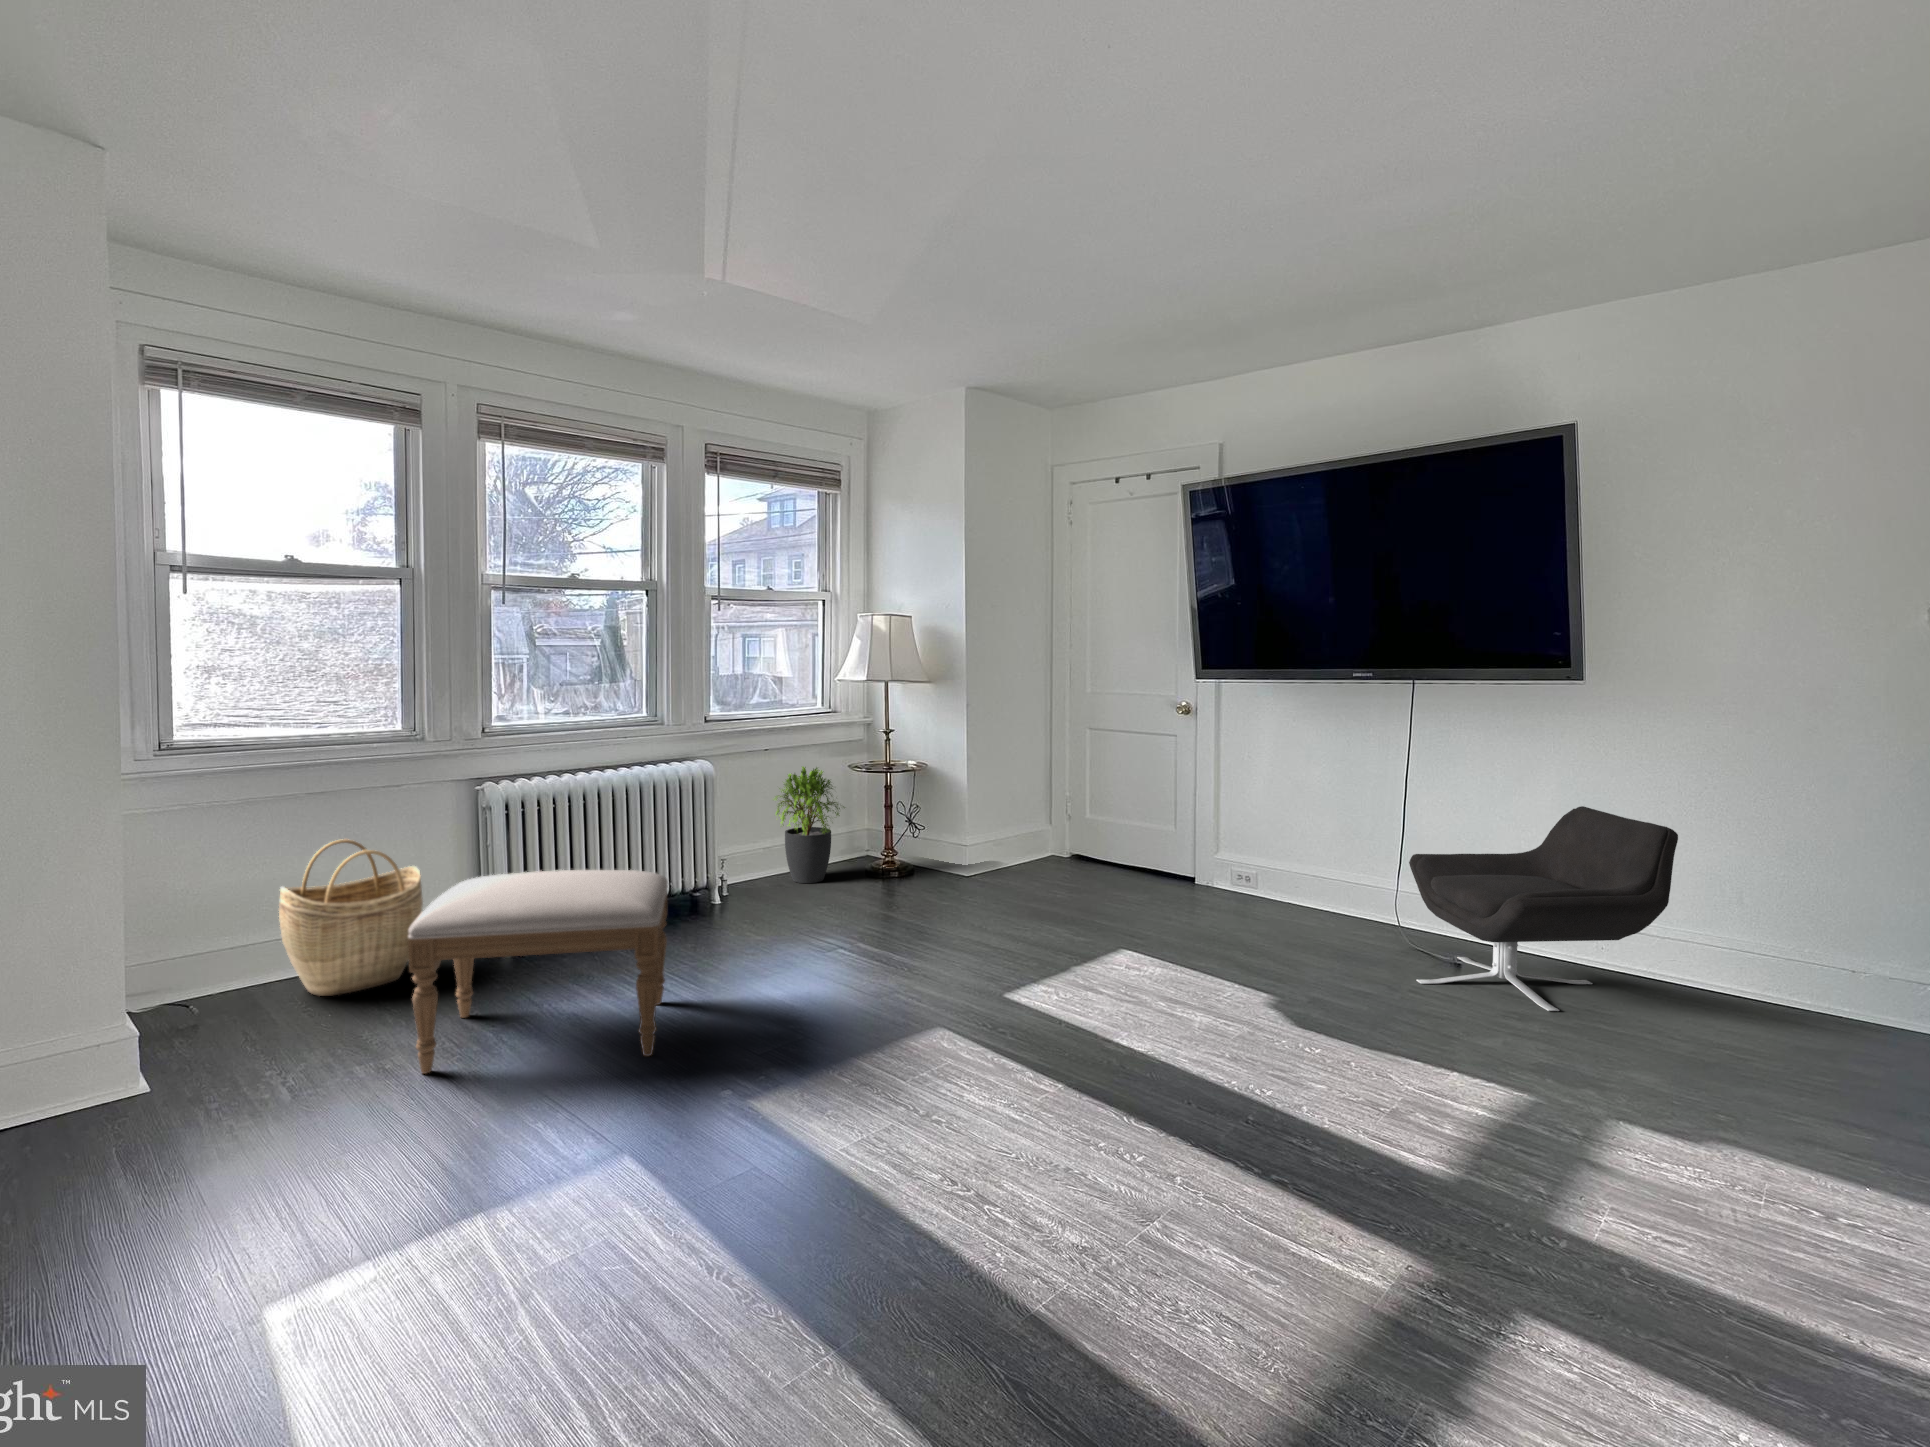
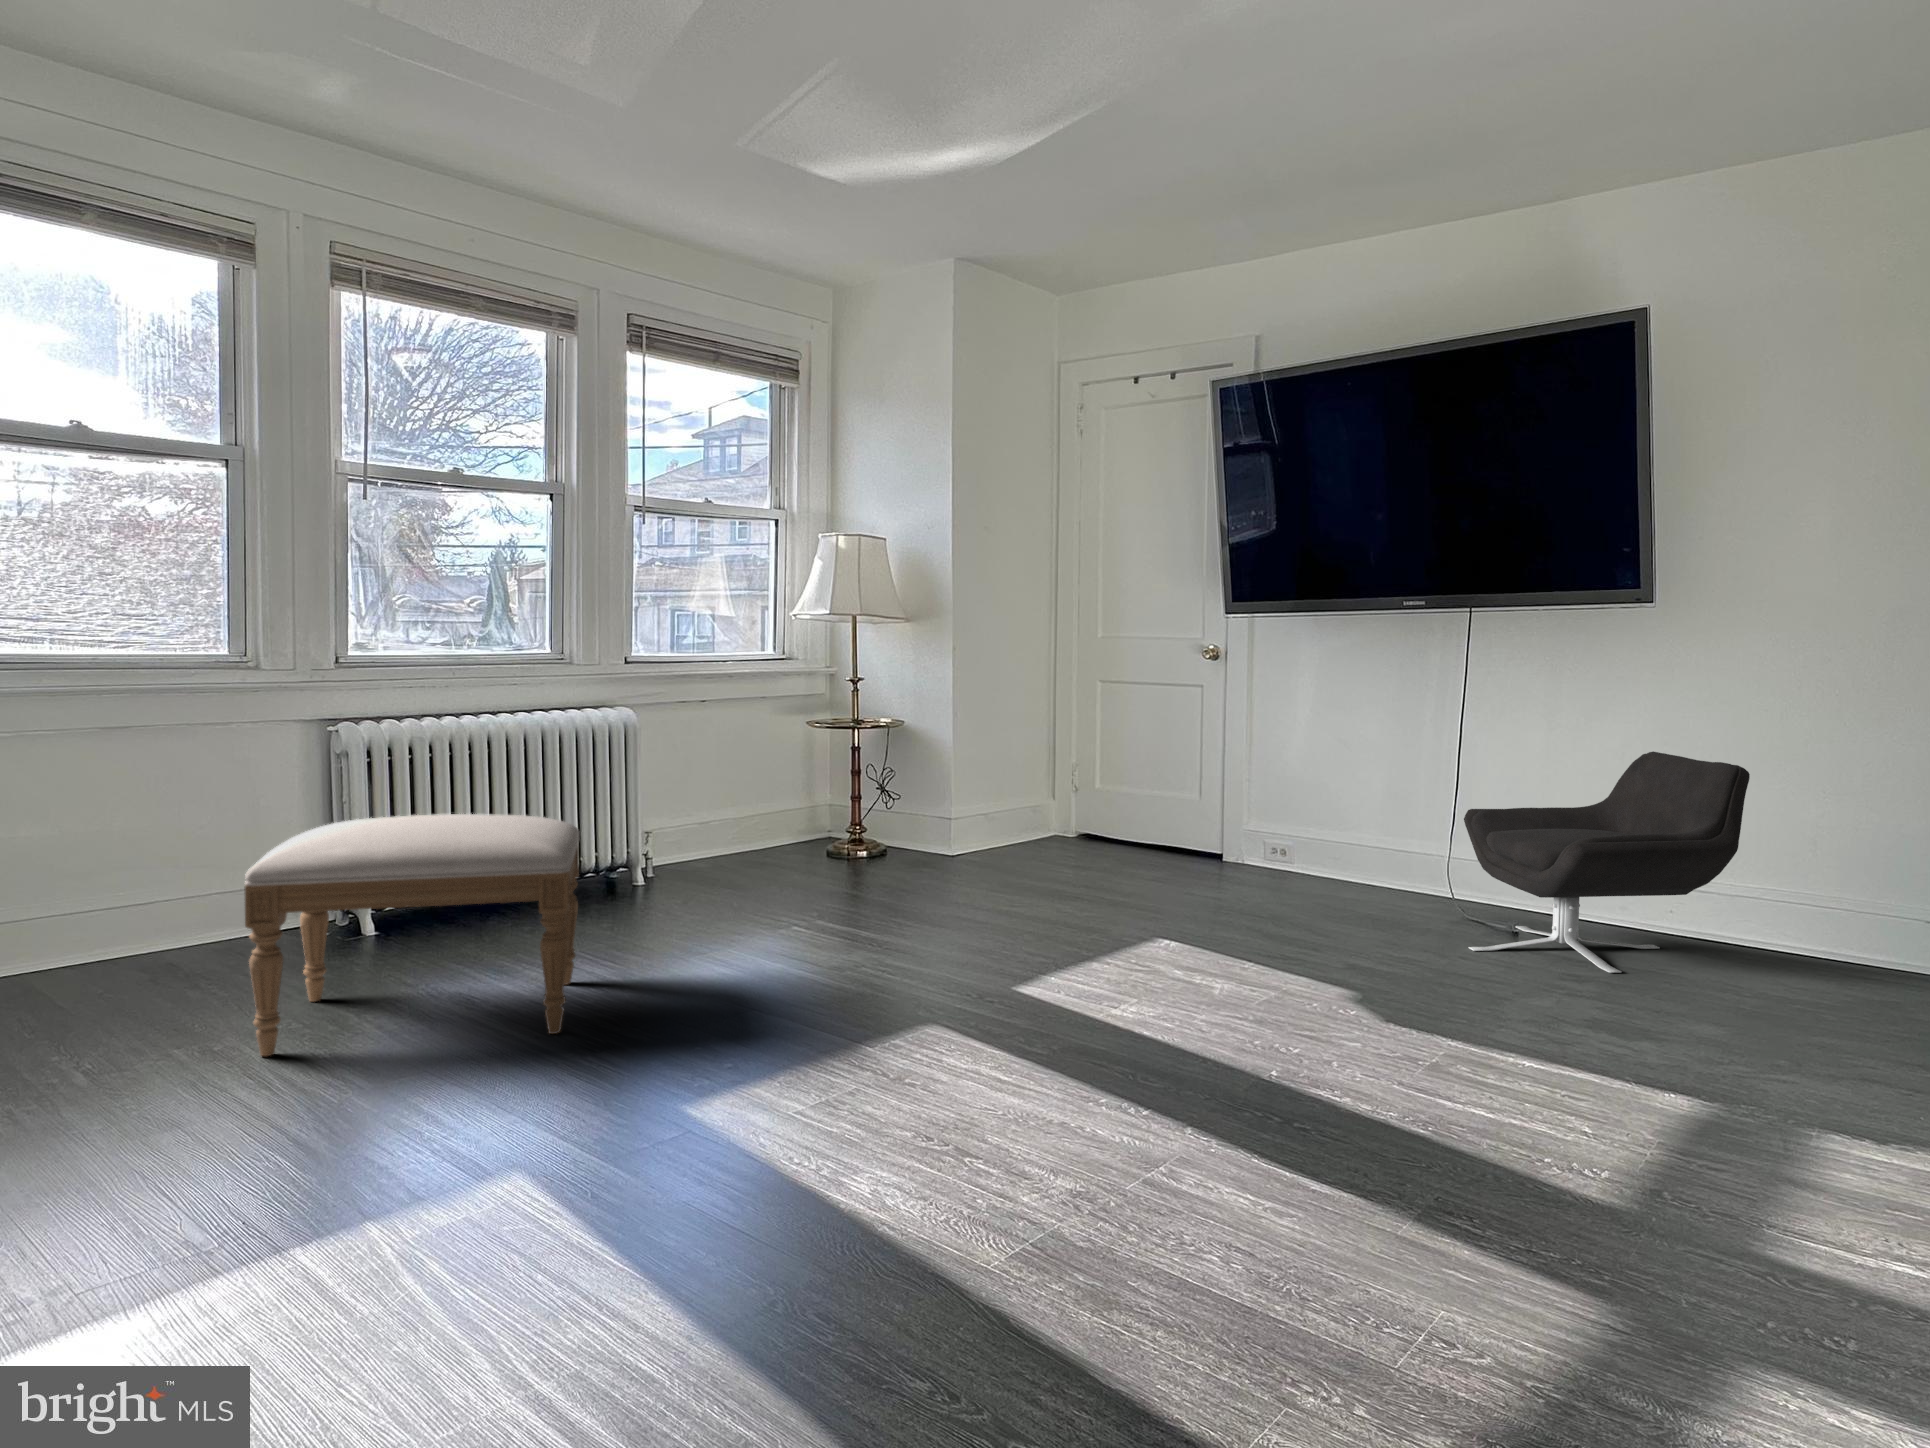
potted plant: present [774,767,845,883] -> none [708,720,805,865]
woven basket: present [279,839,423,996] -> none [63,788,257,983]

